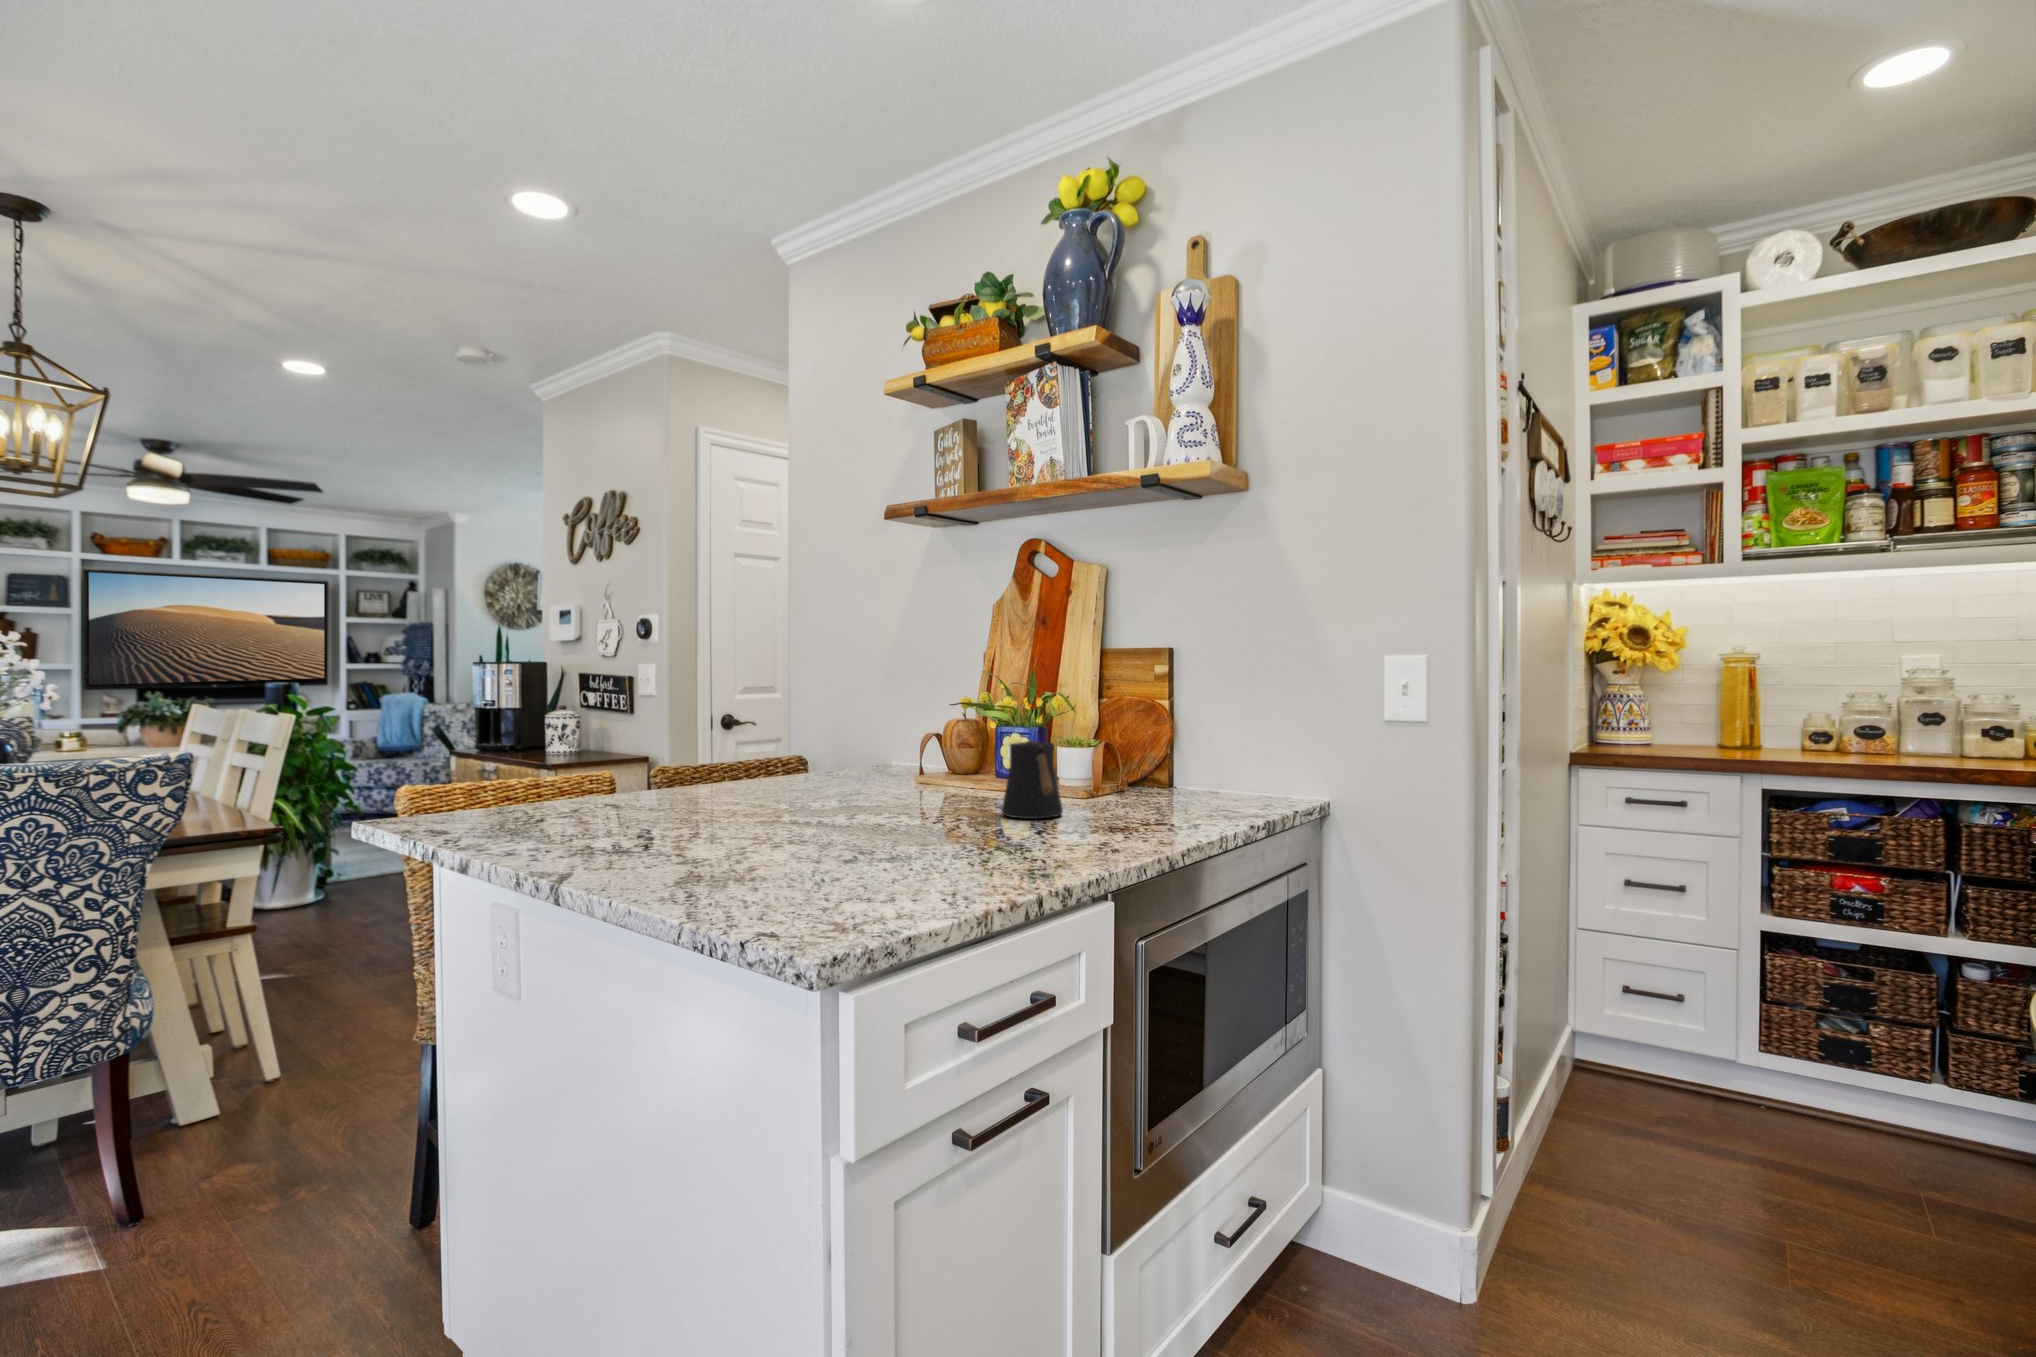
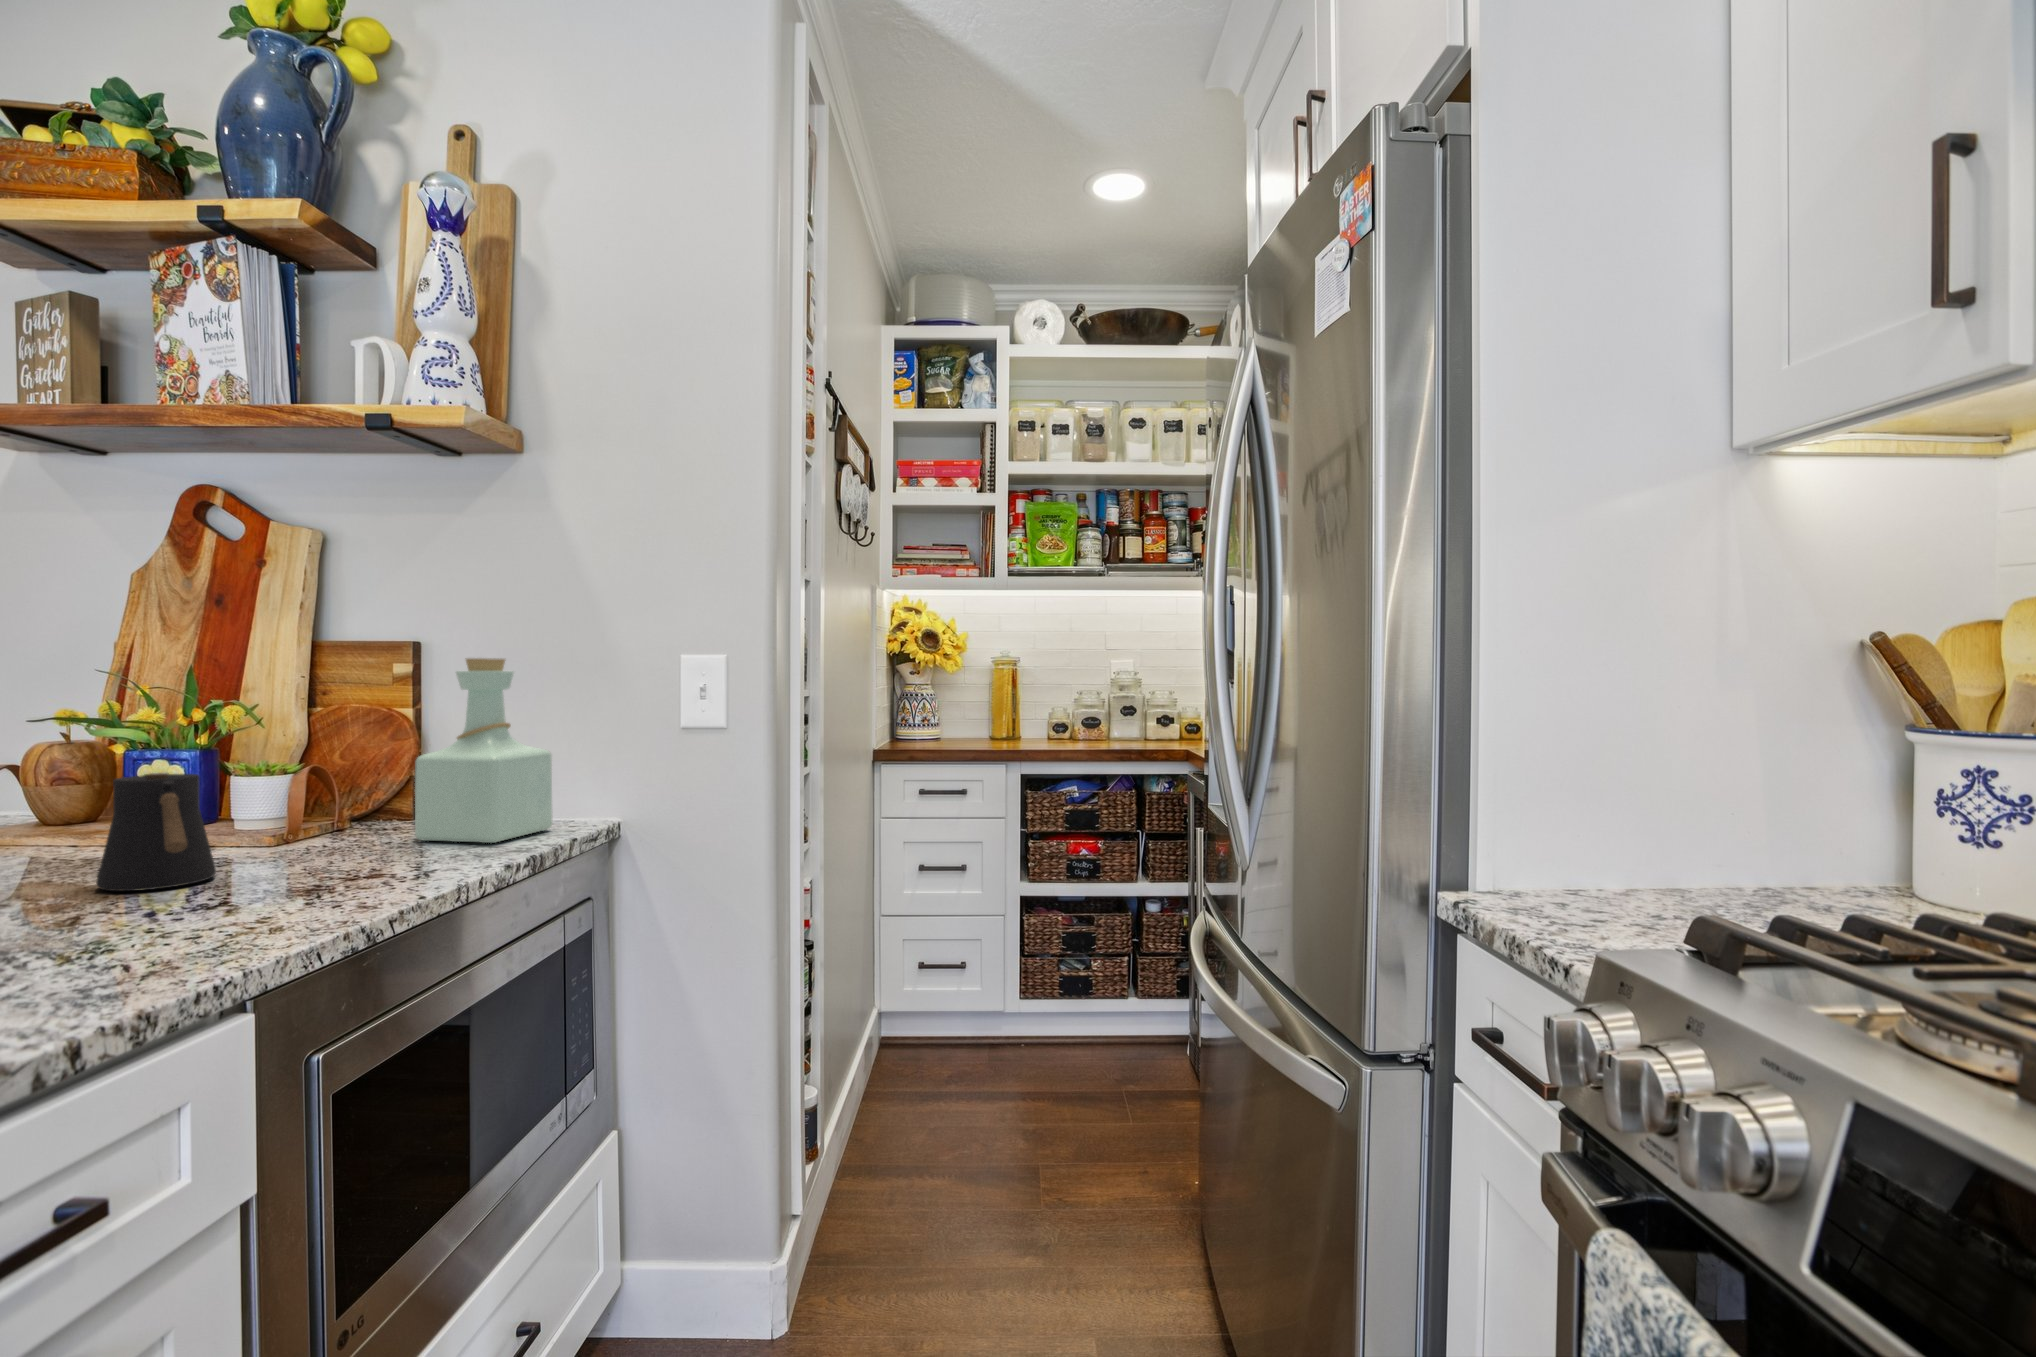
bottle: none [1176,661,1274,809] -> present [415,658,553,843]

